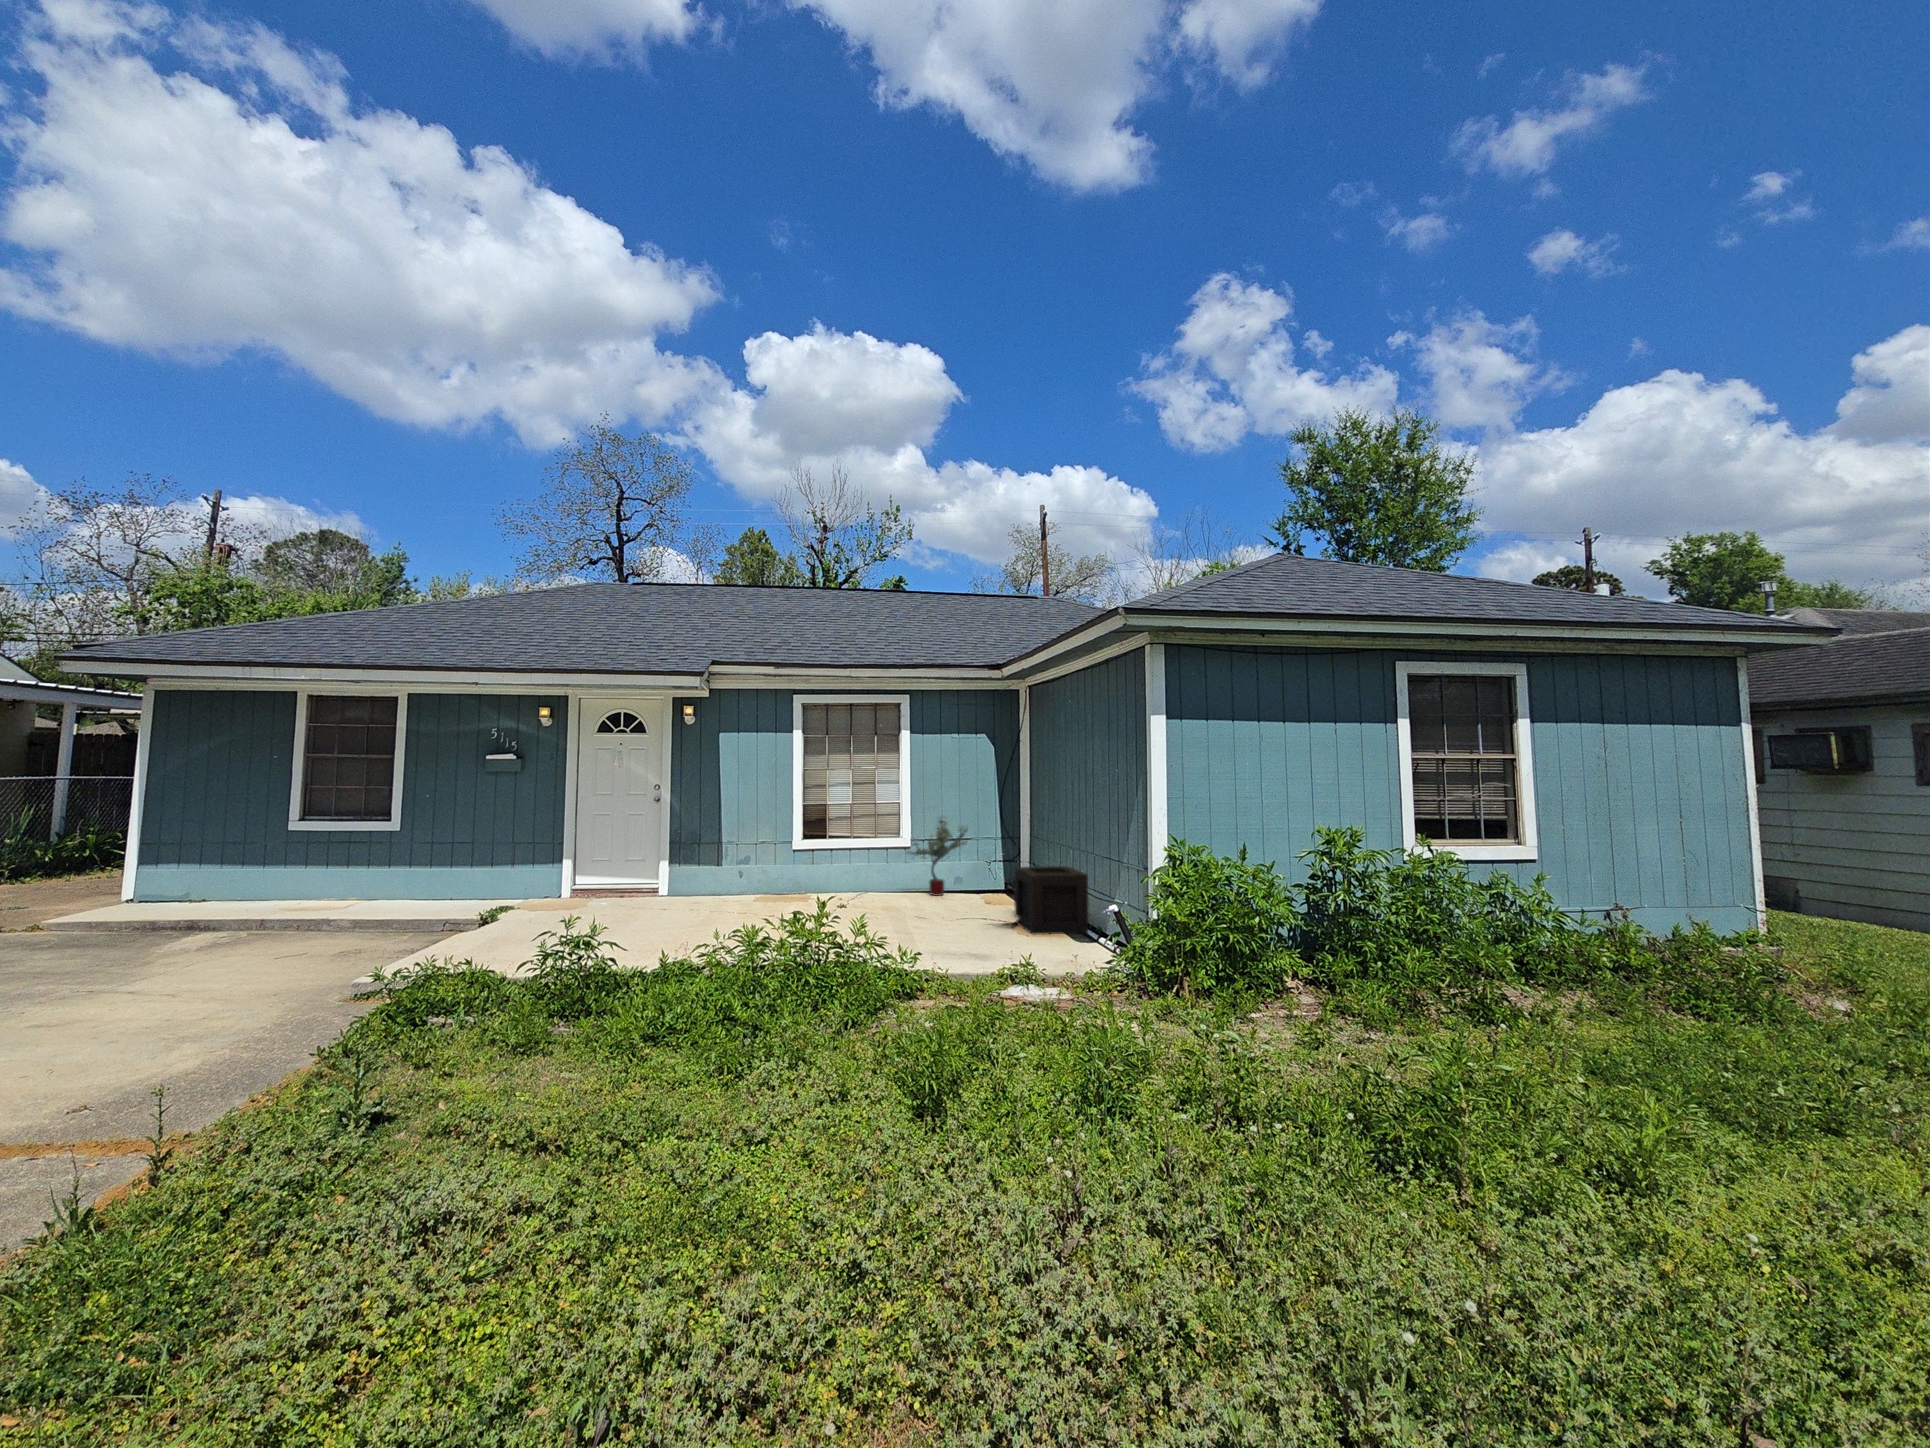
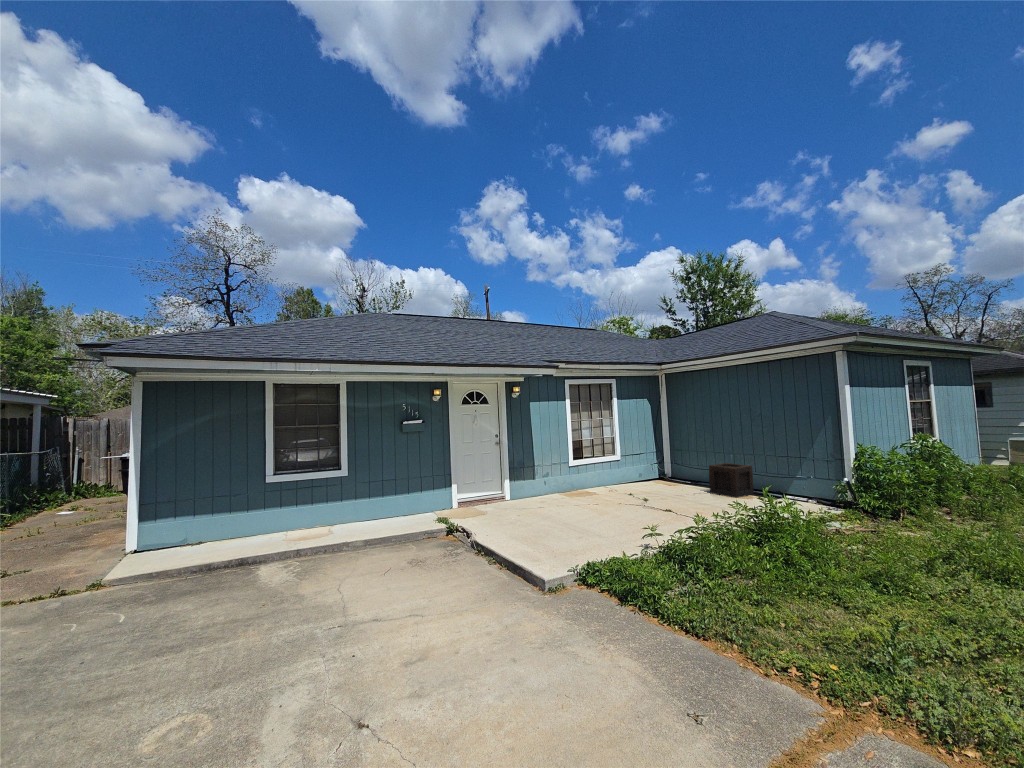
potted tree: present [908,817,968,896] -> none [627,442,654,484]

